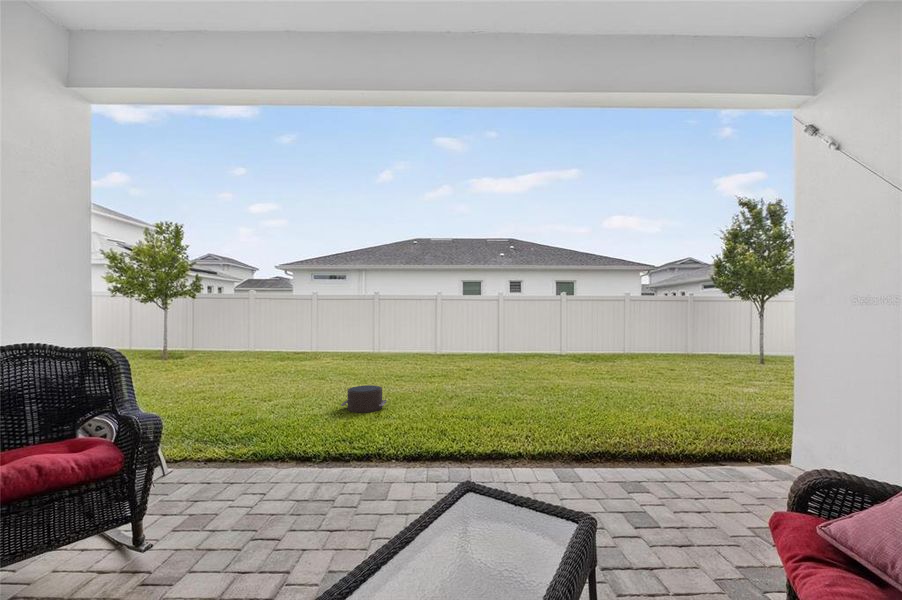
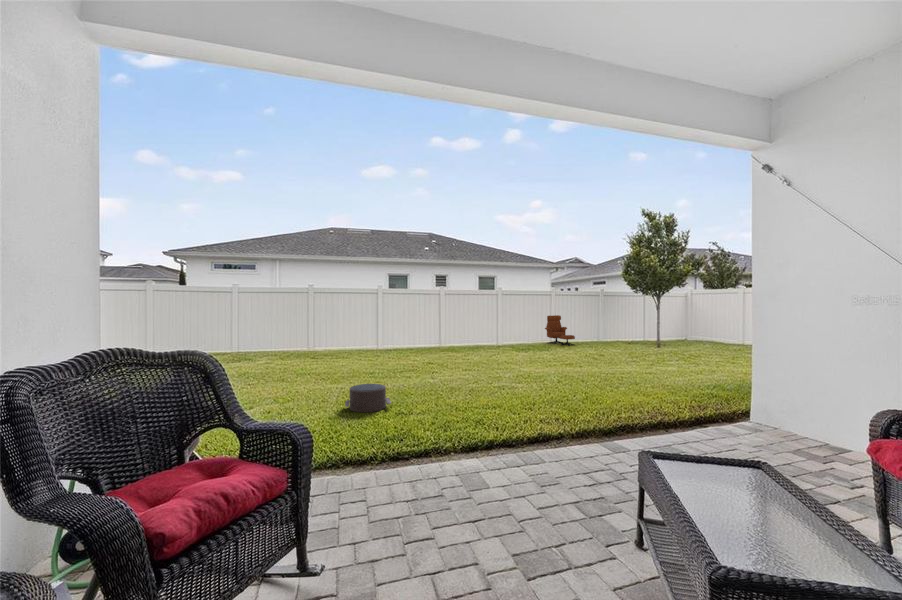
lounge chair: none [615,322,650,356] -> present [545,315,575,346]

